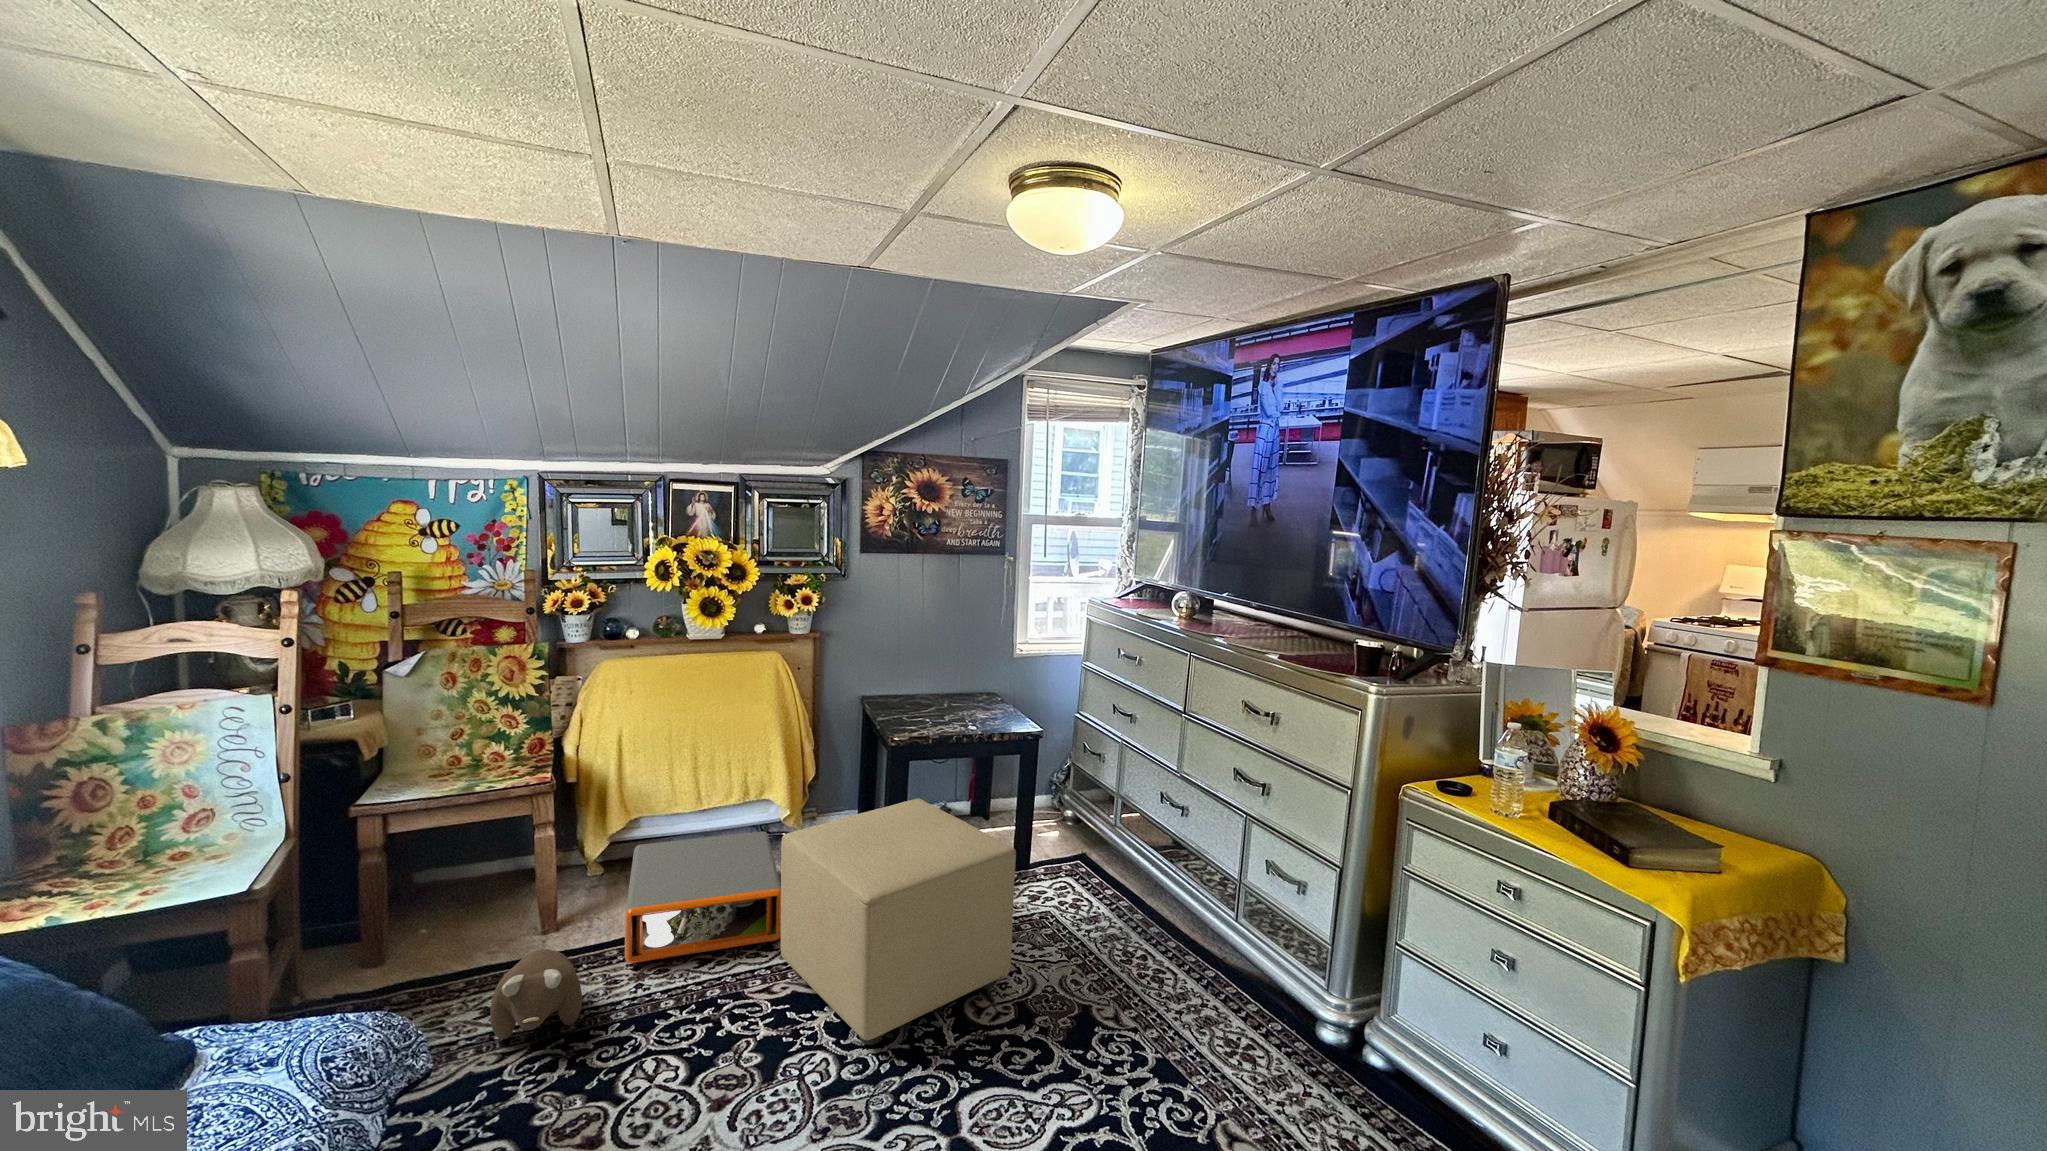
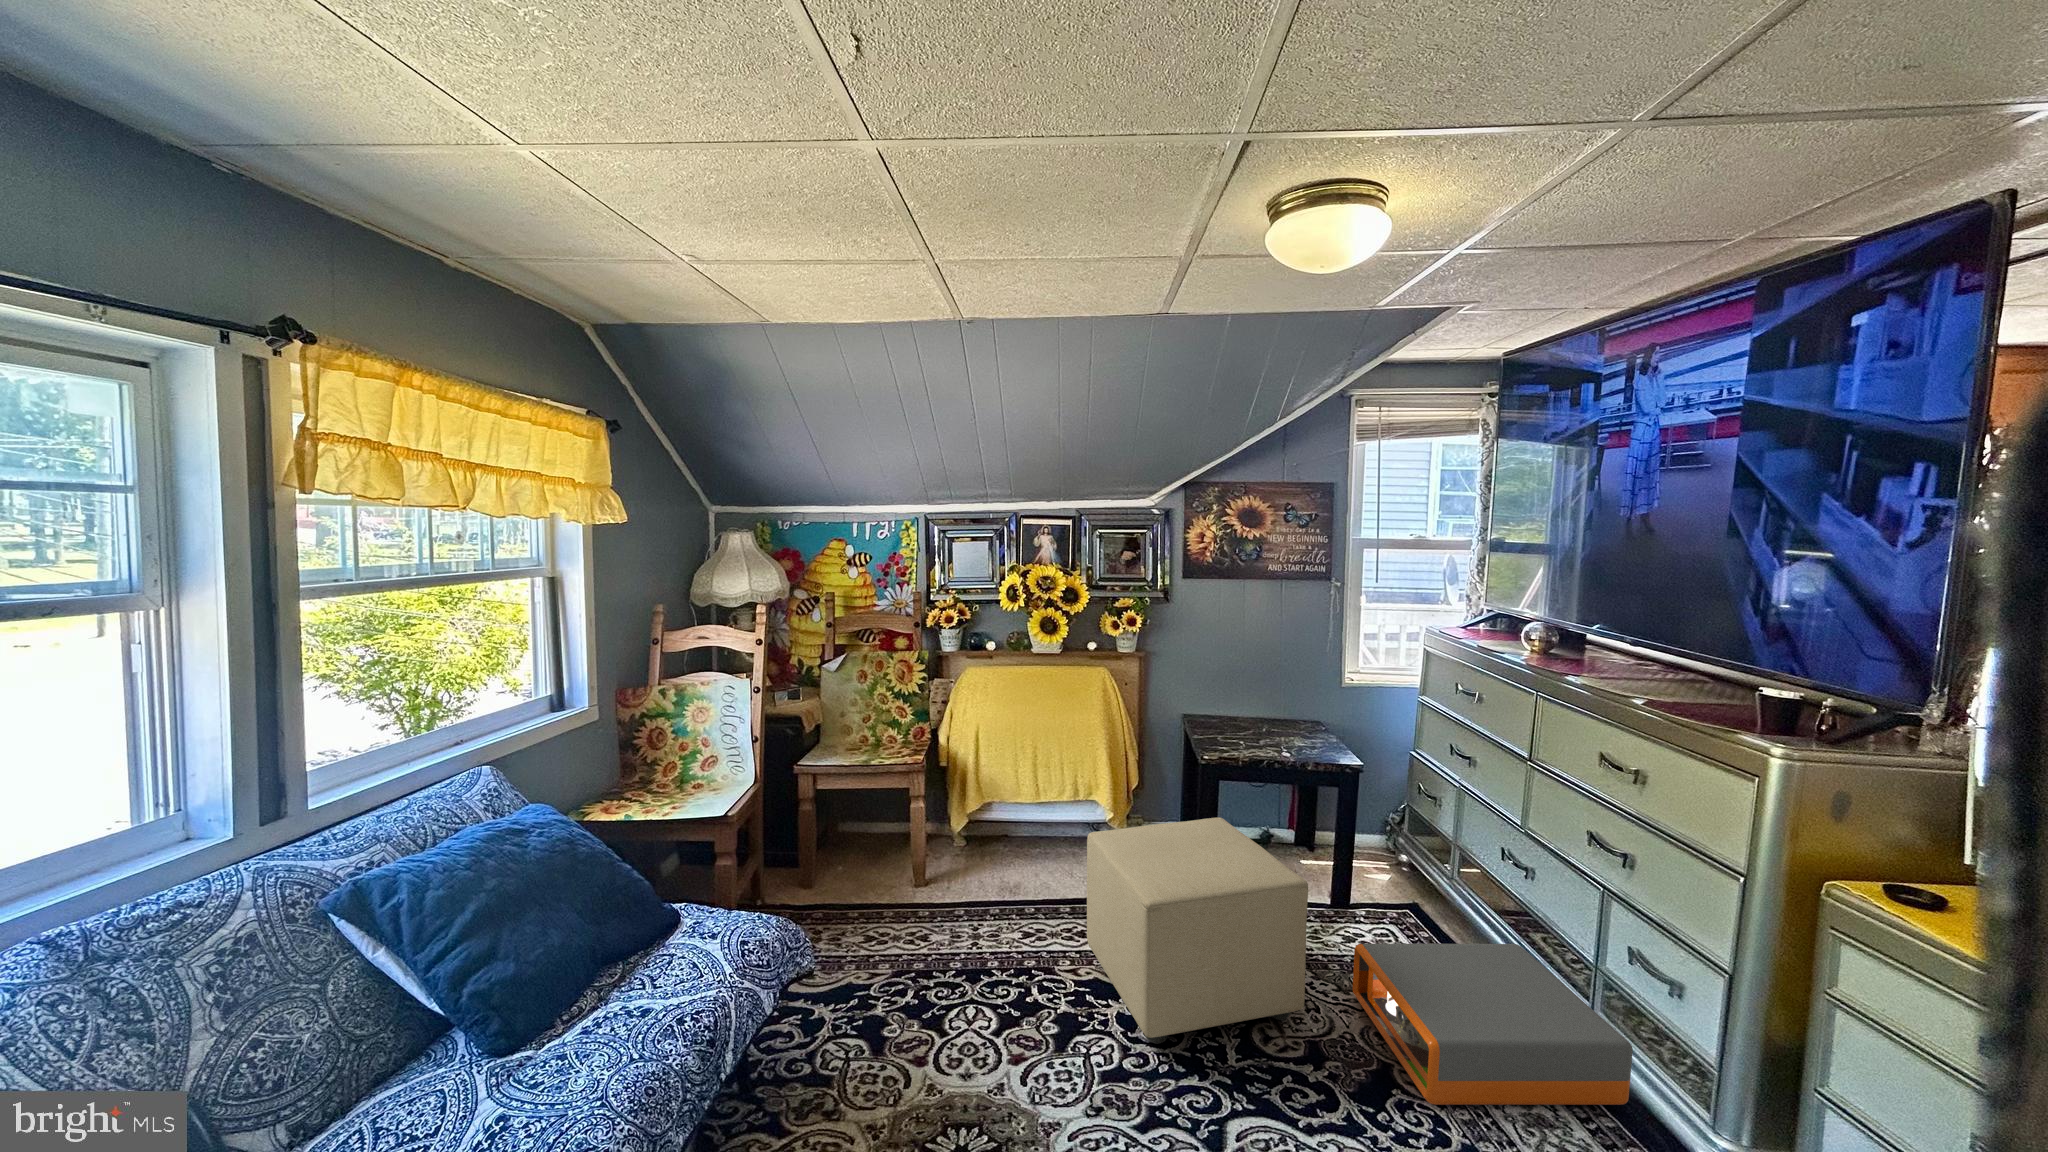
storage box: present [625,831,781,963] -> present [1353,944,1633,1105]
plush toy: present [490,949,582,1039] -> none [867,896,929,962]

